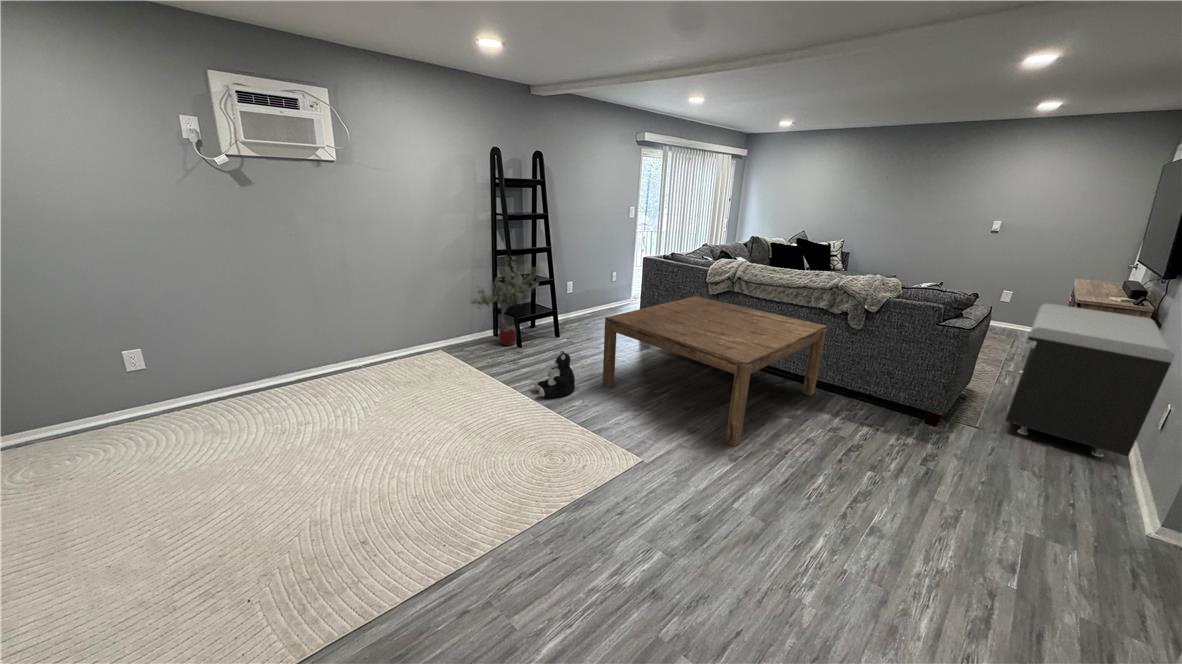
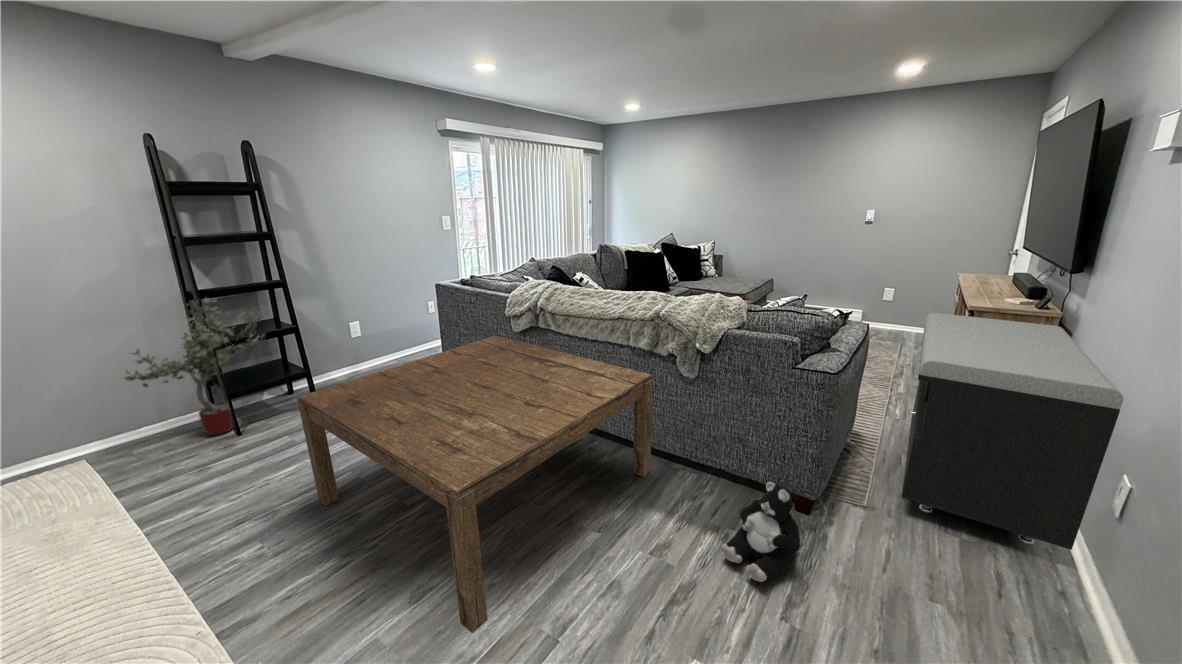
plush toy: present [534,351,575,397] -> present [721,481,800,582]

